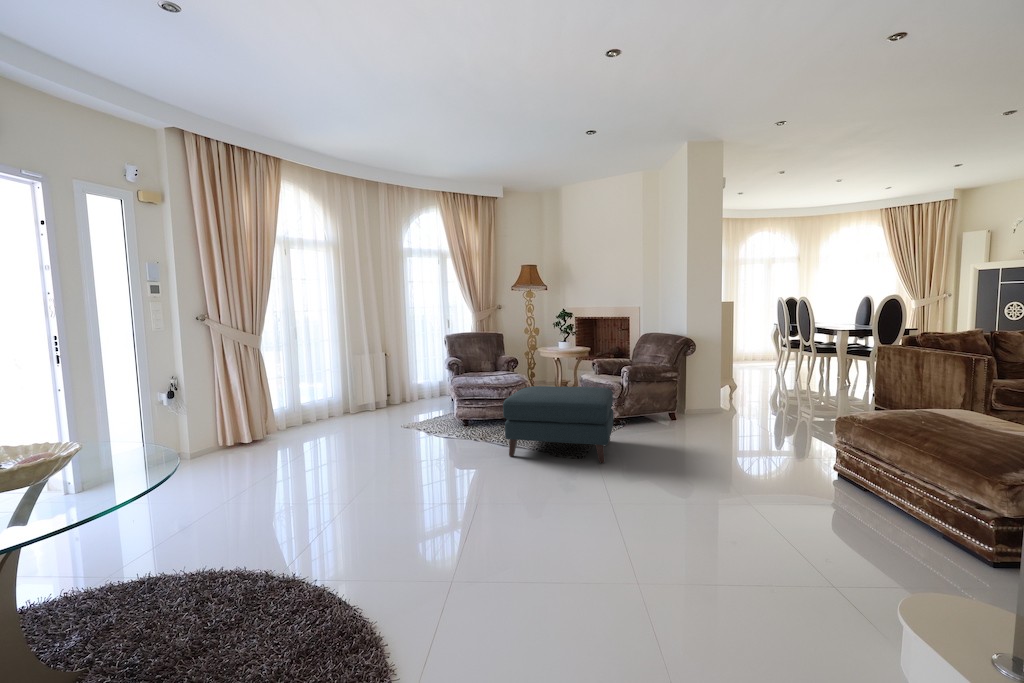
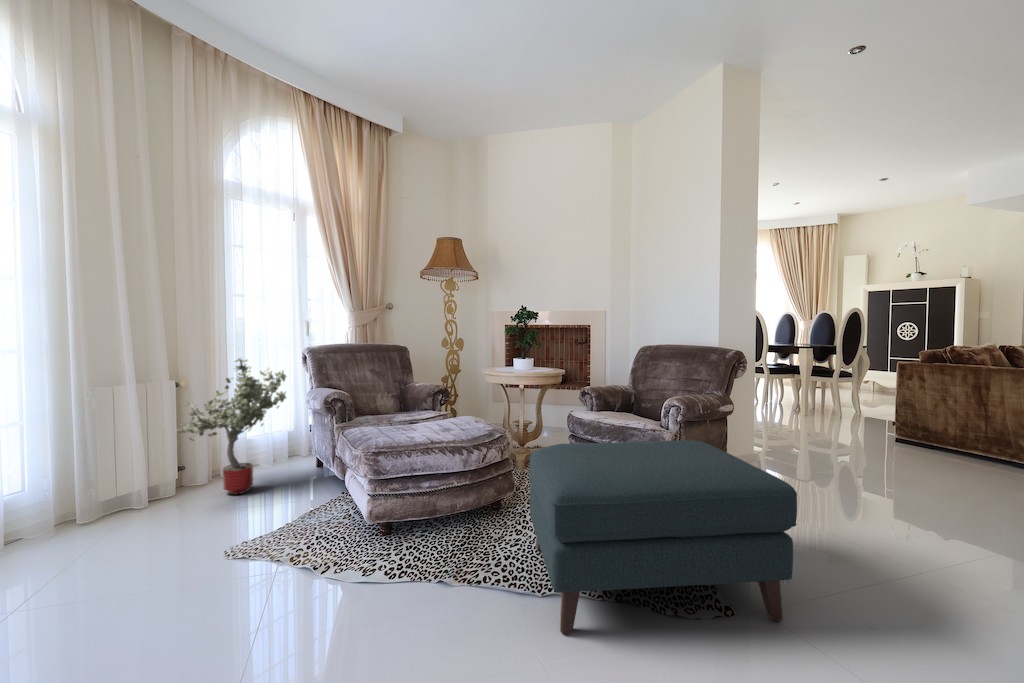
potted tree: none [385,342,434,408] -> present [177,358,286,494]

